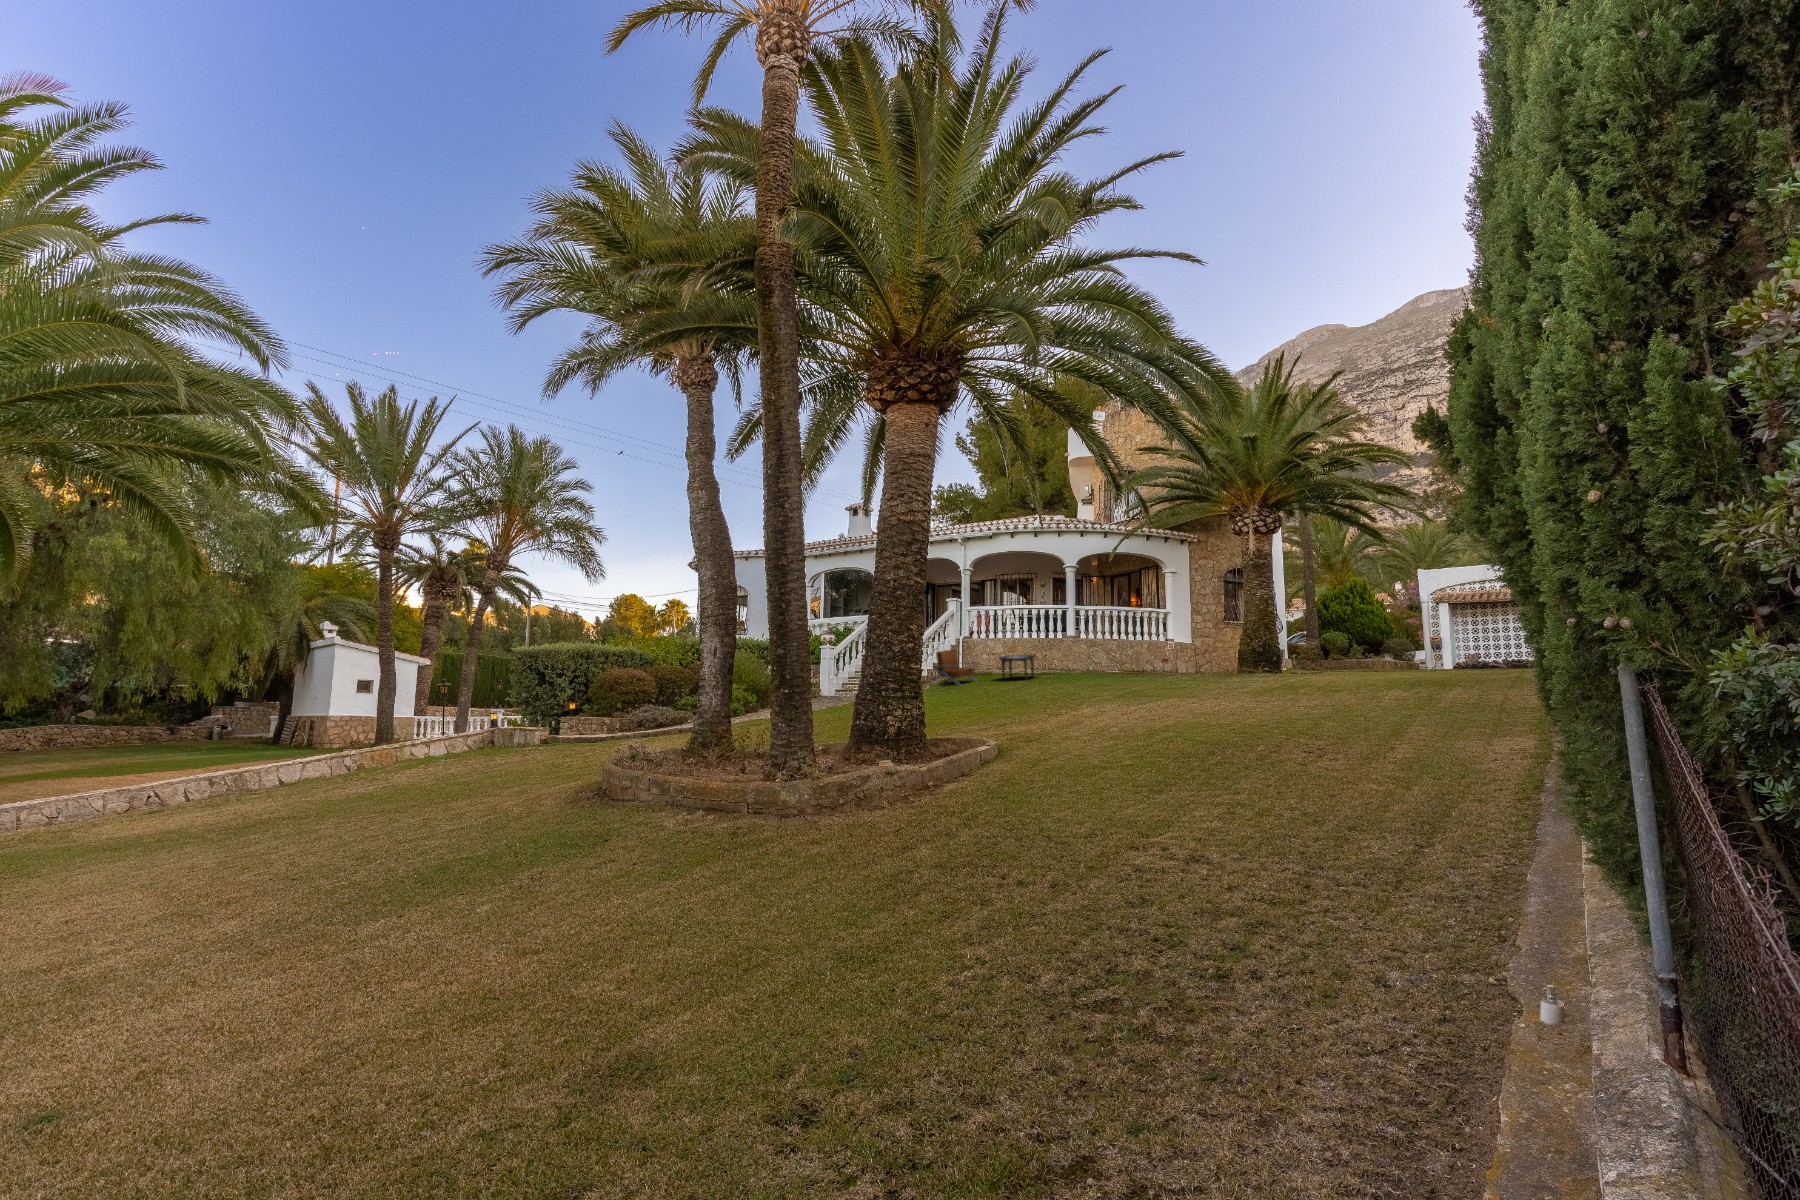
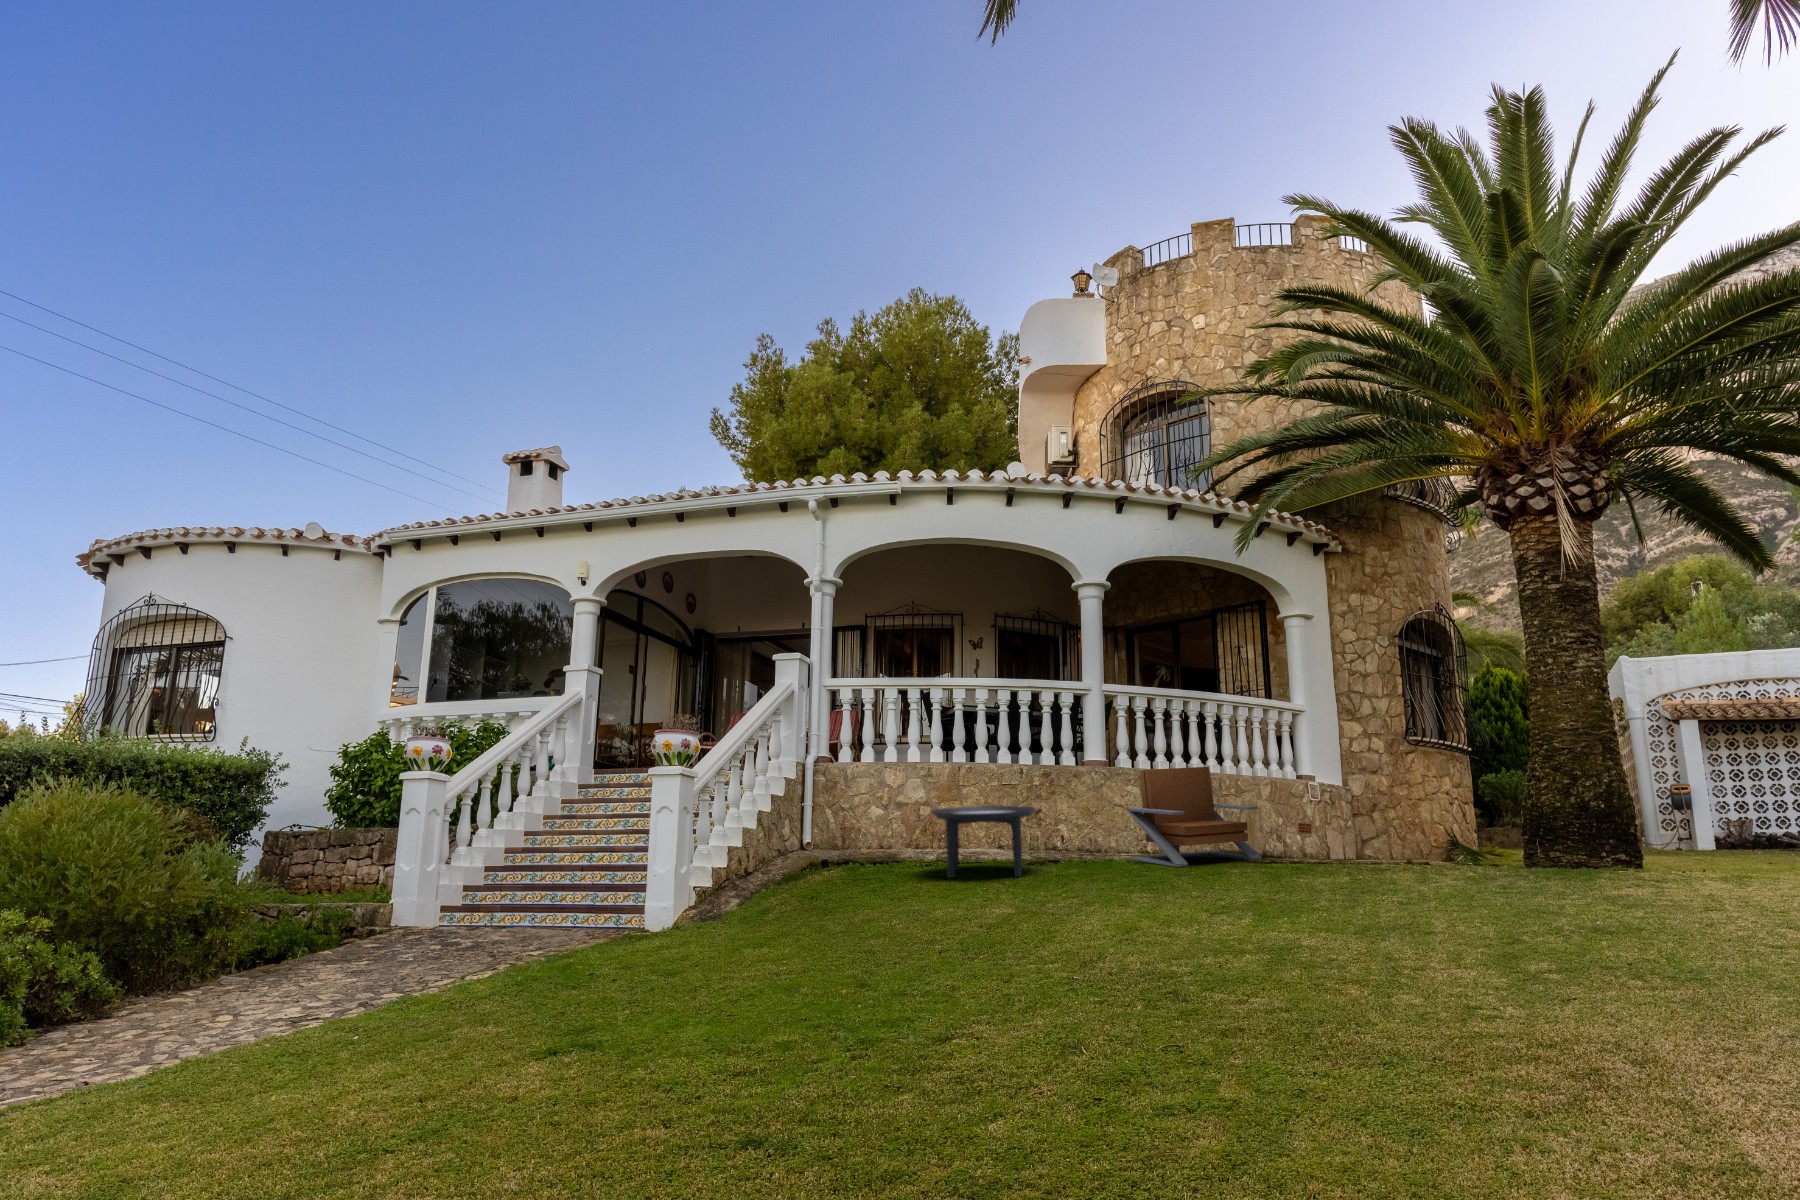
lounge chair: present [933,649,977,685] -> present [1127,767,1262,867]

